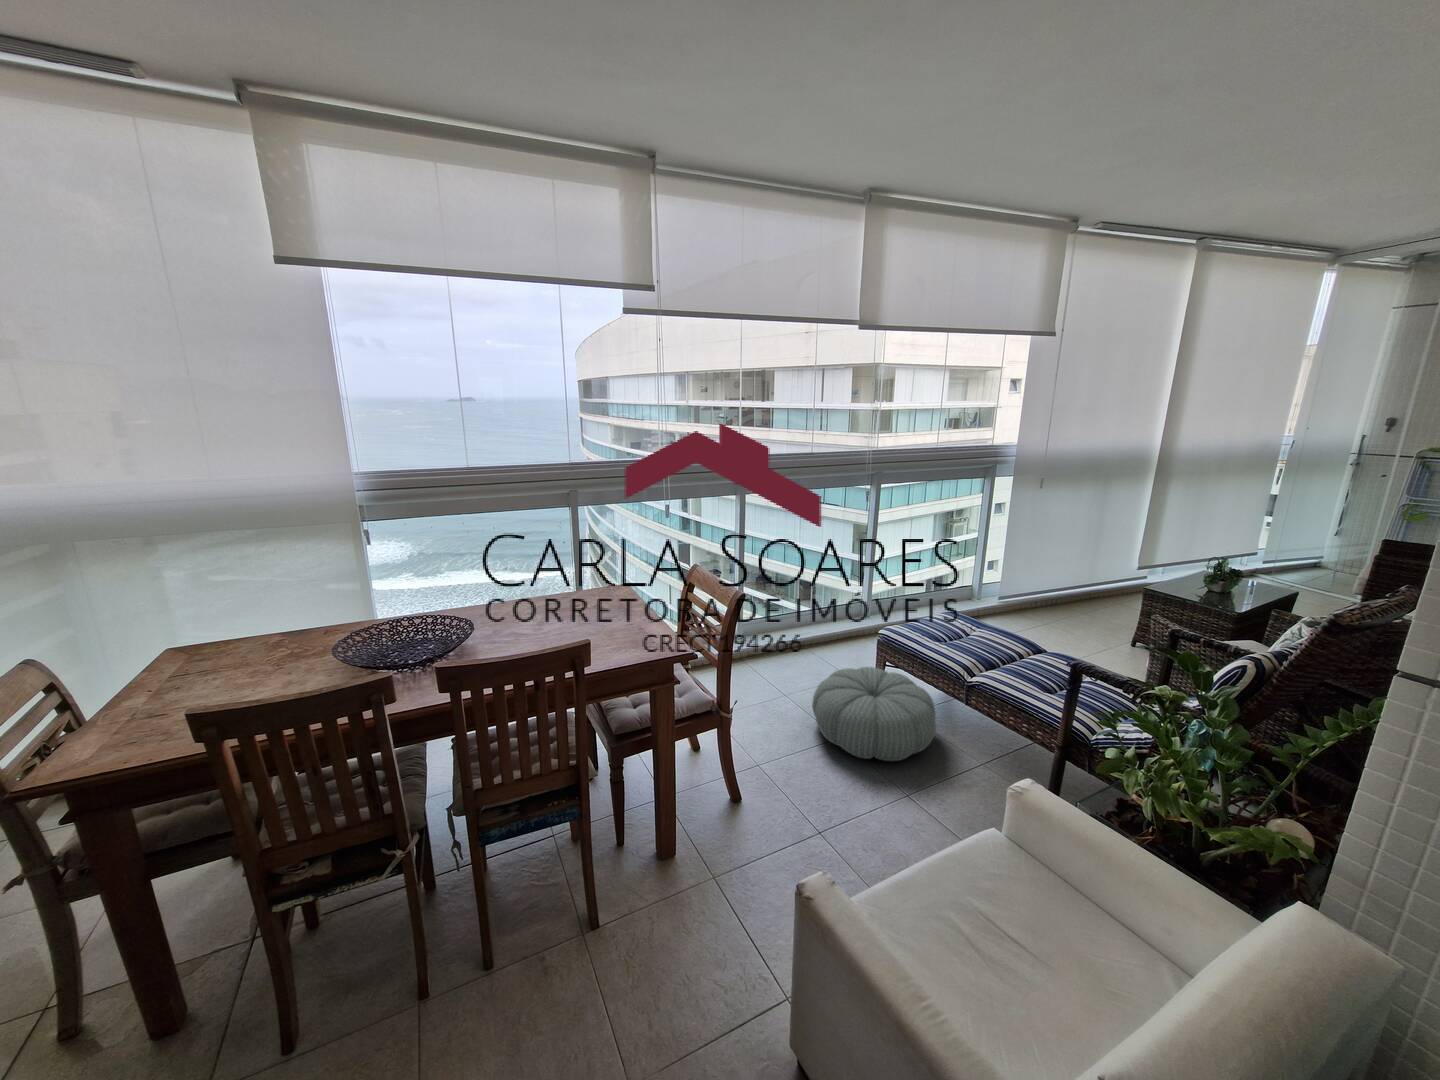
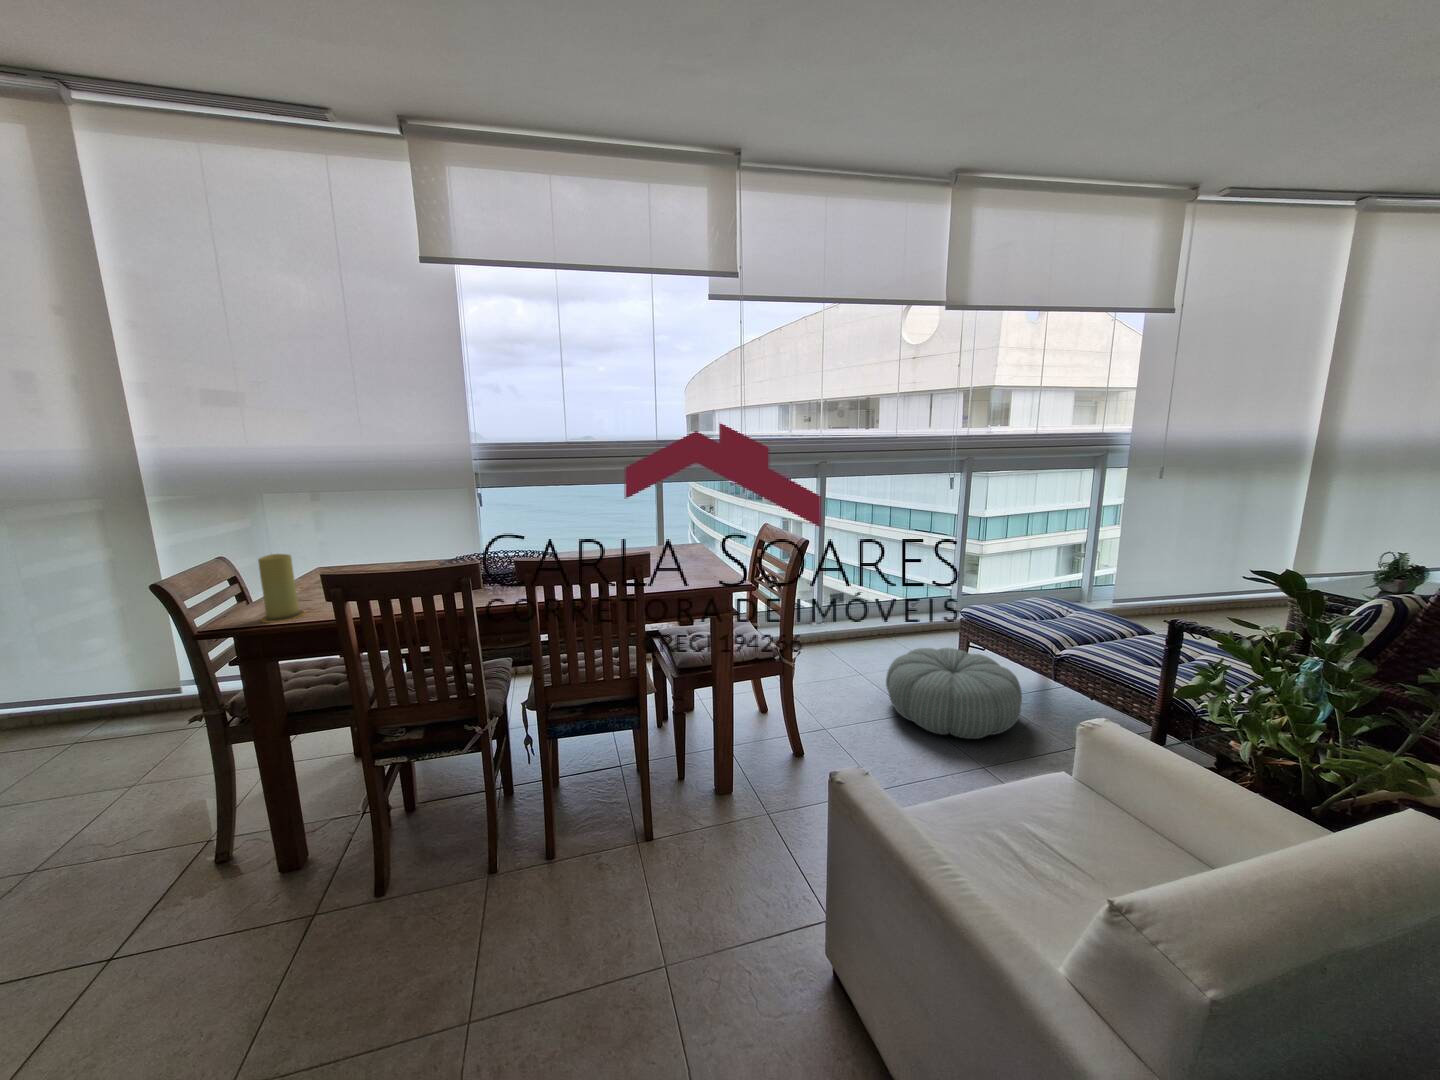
candle: none [82,665,157,755] -> present [258,554,305,623]

